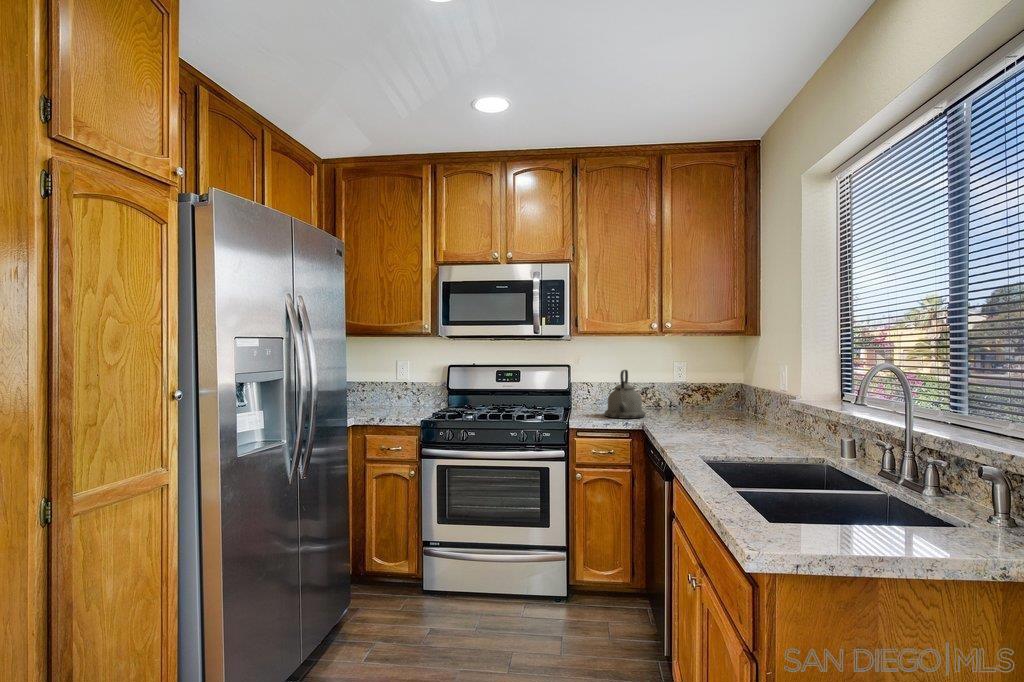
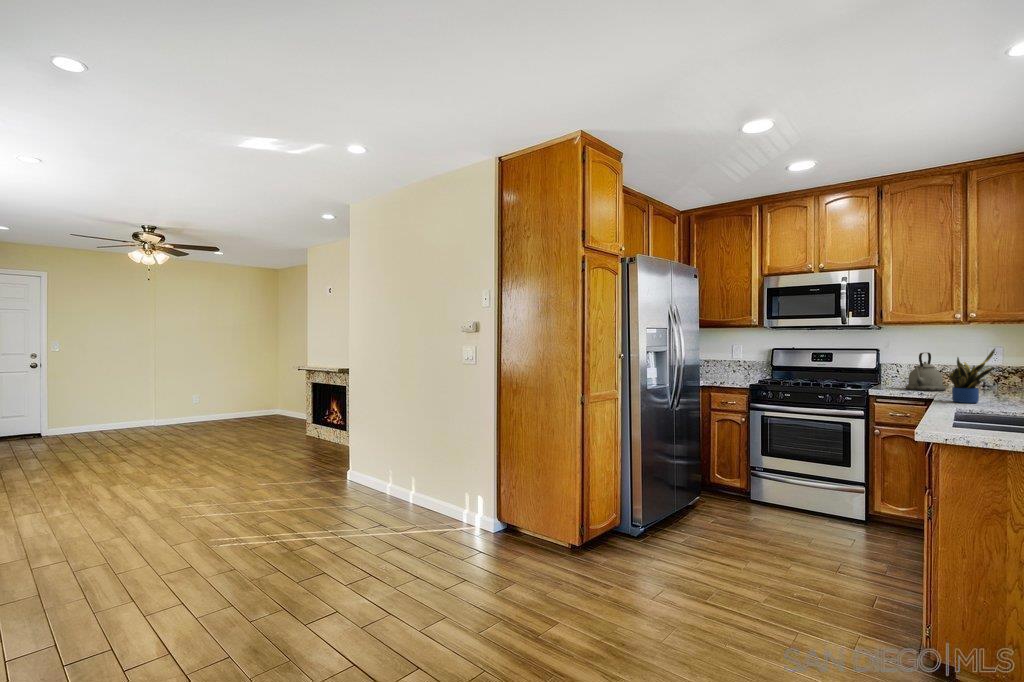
potted plant: none [682,369,734,444] -> present [949,349,995,403]

